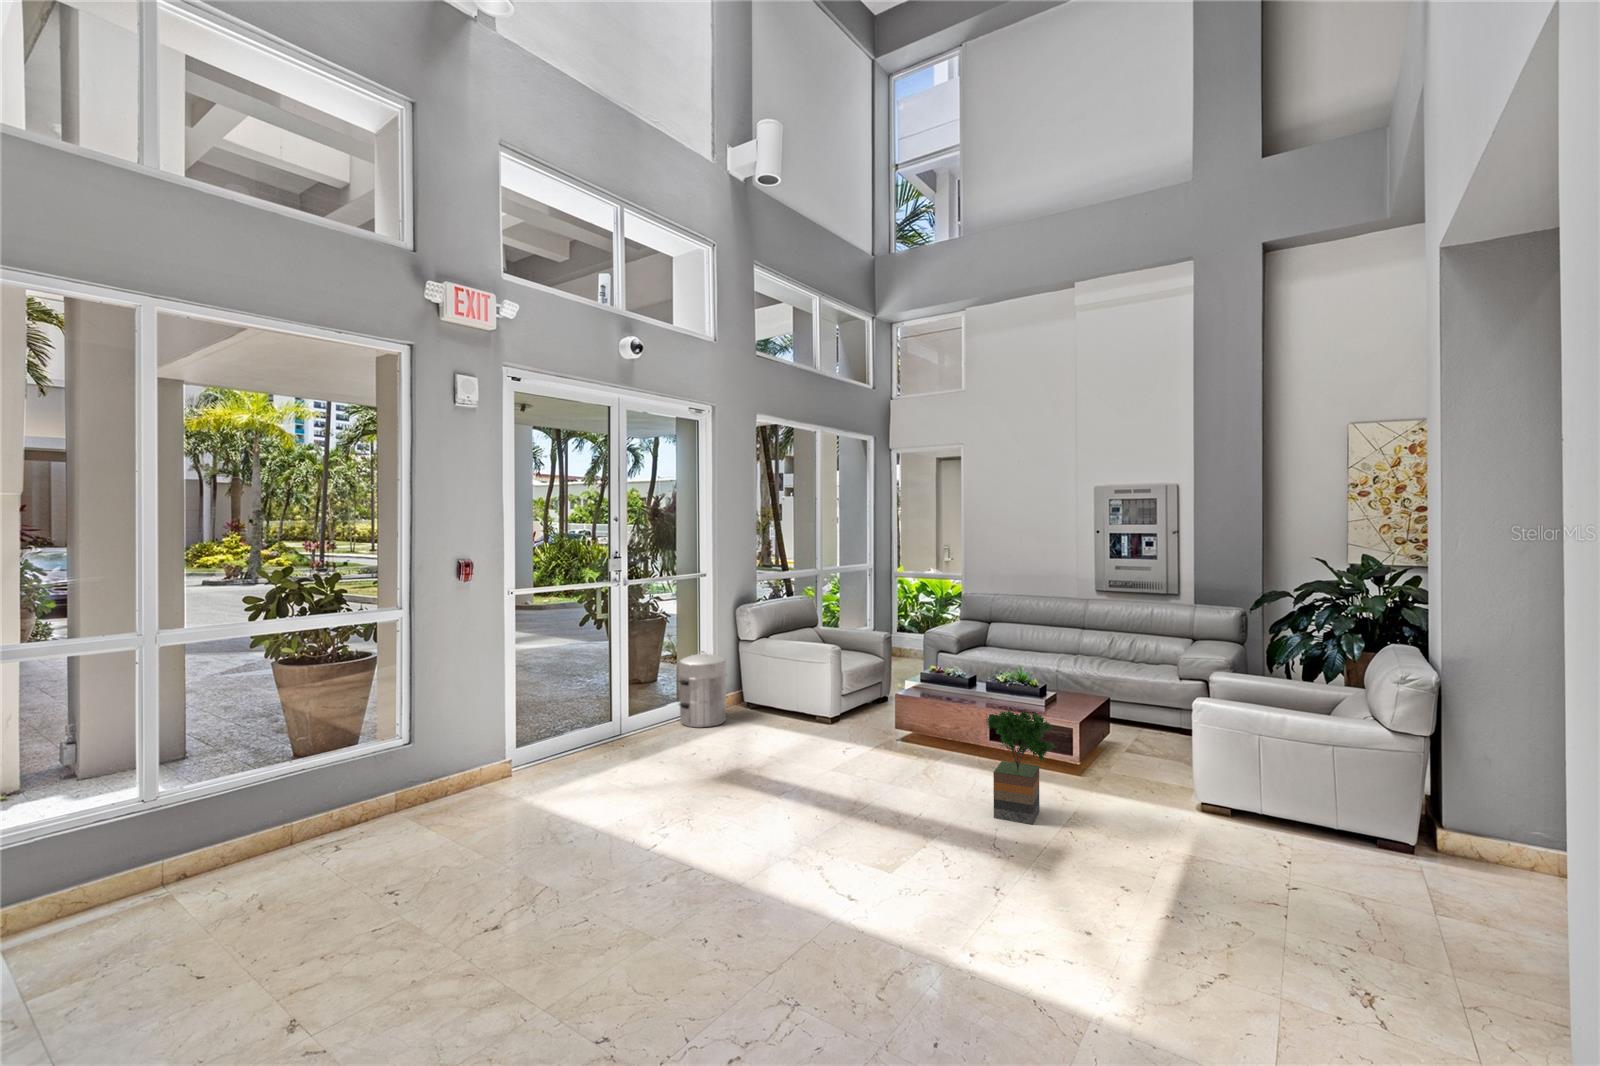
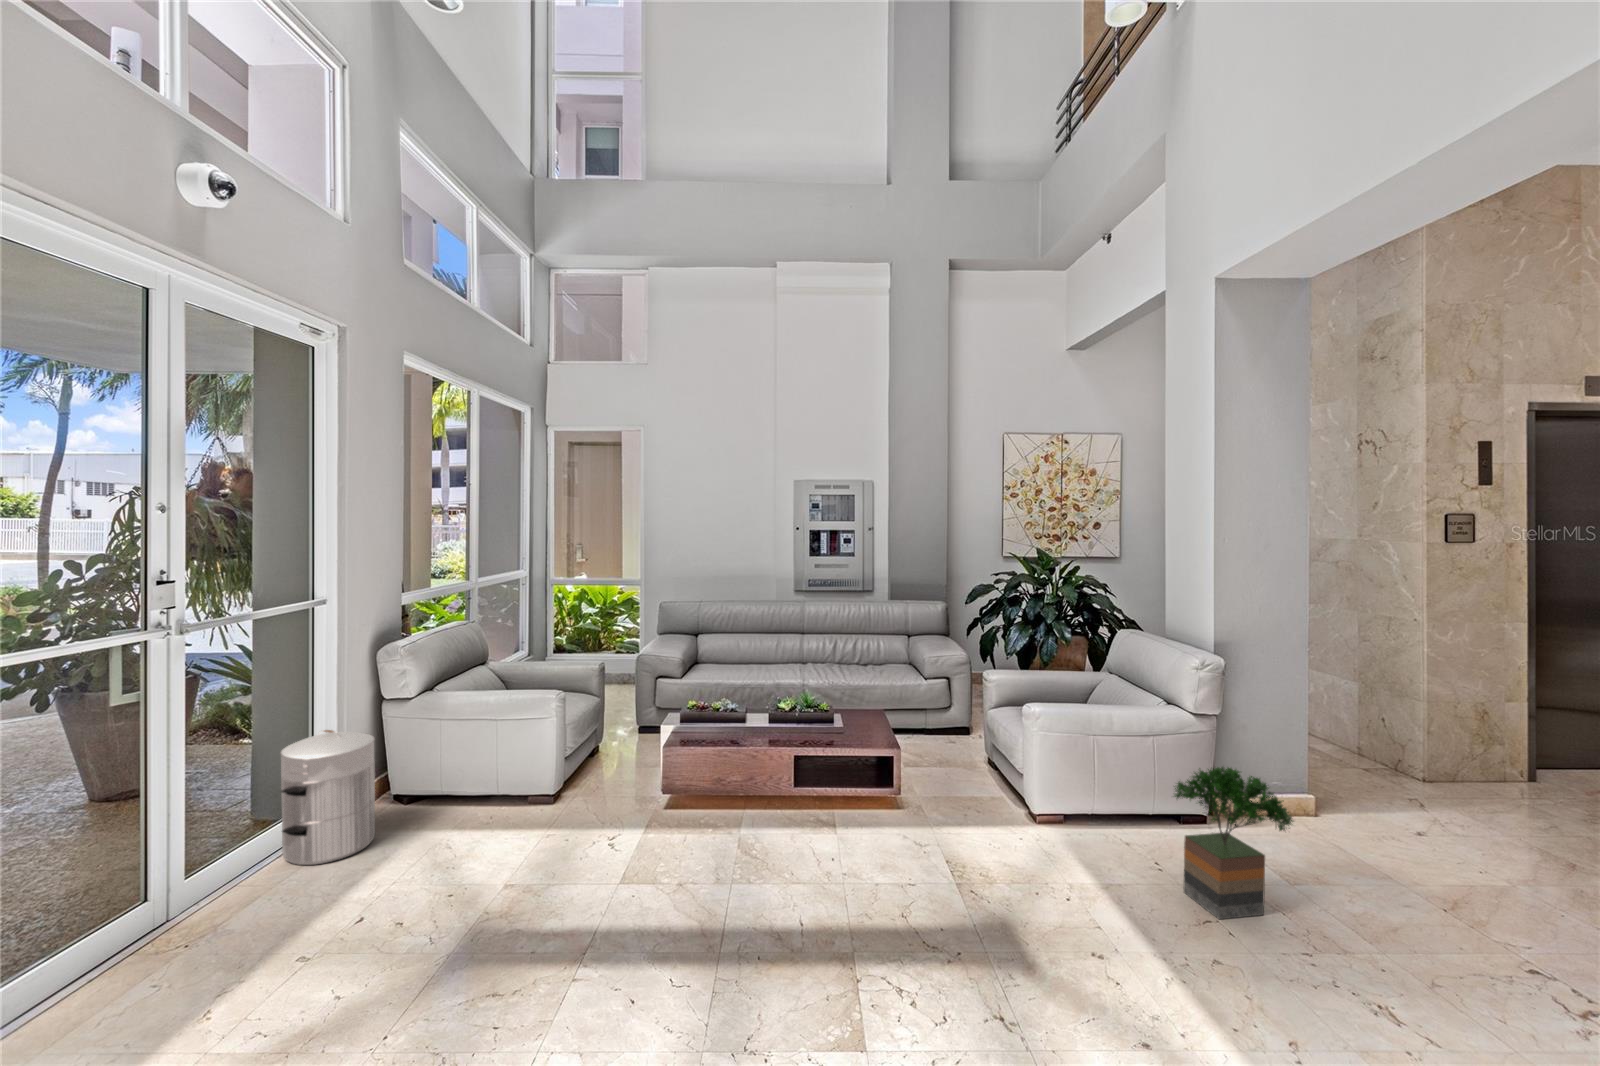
potted tree: present [986,710,1055,824] -> present [1174,767,1294,919]

